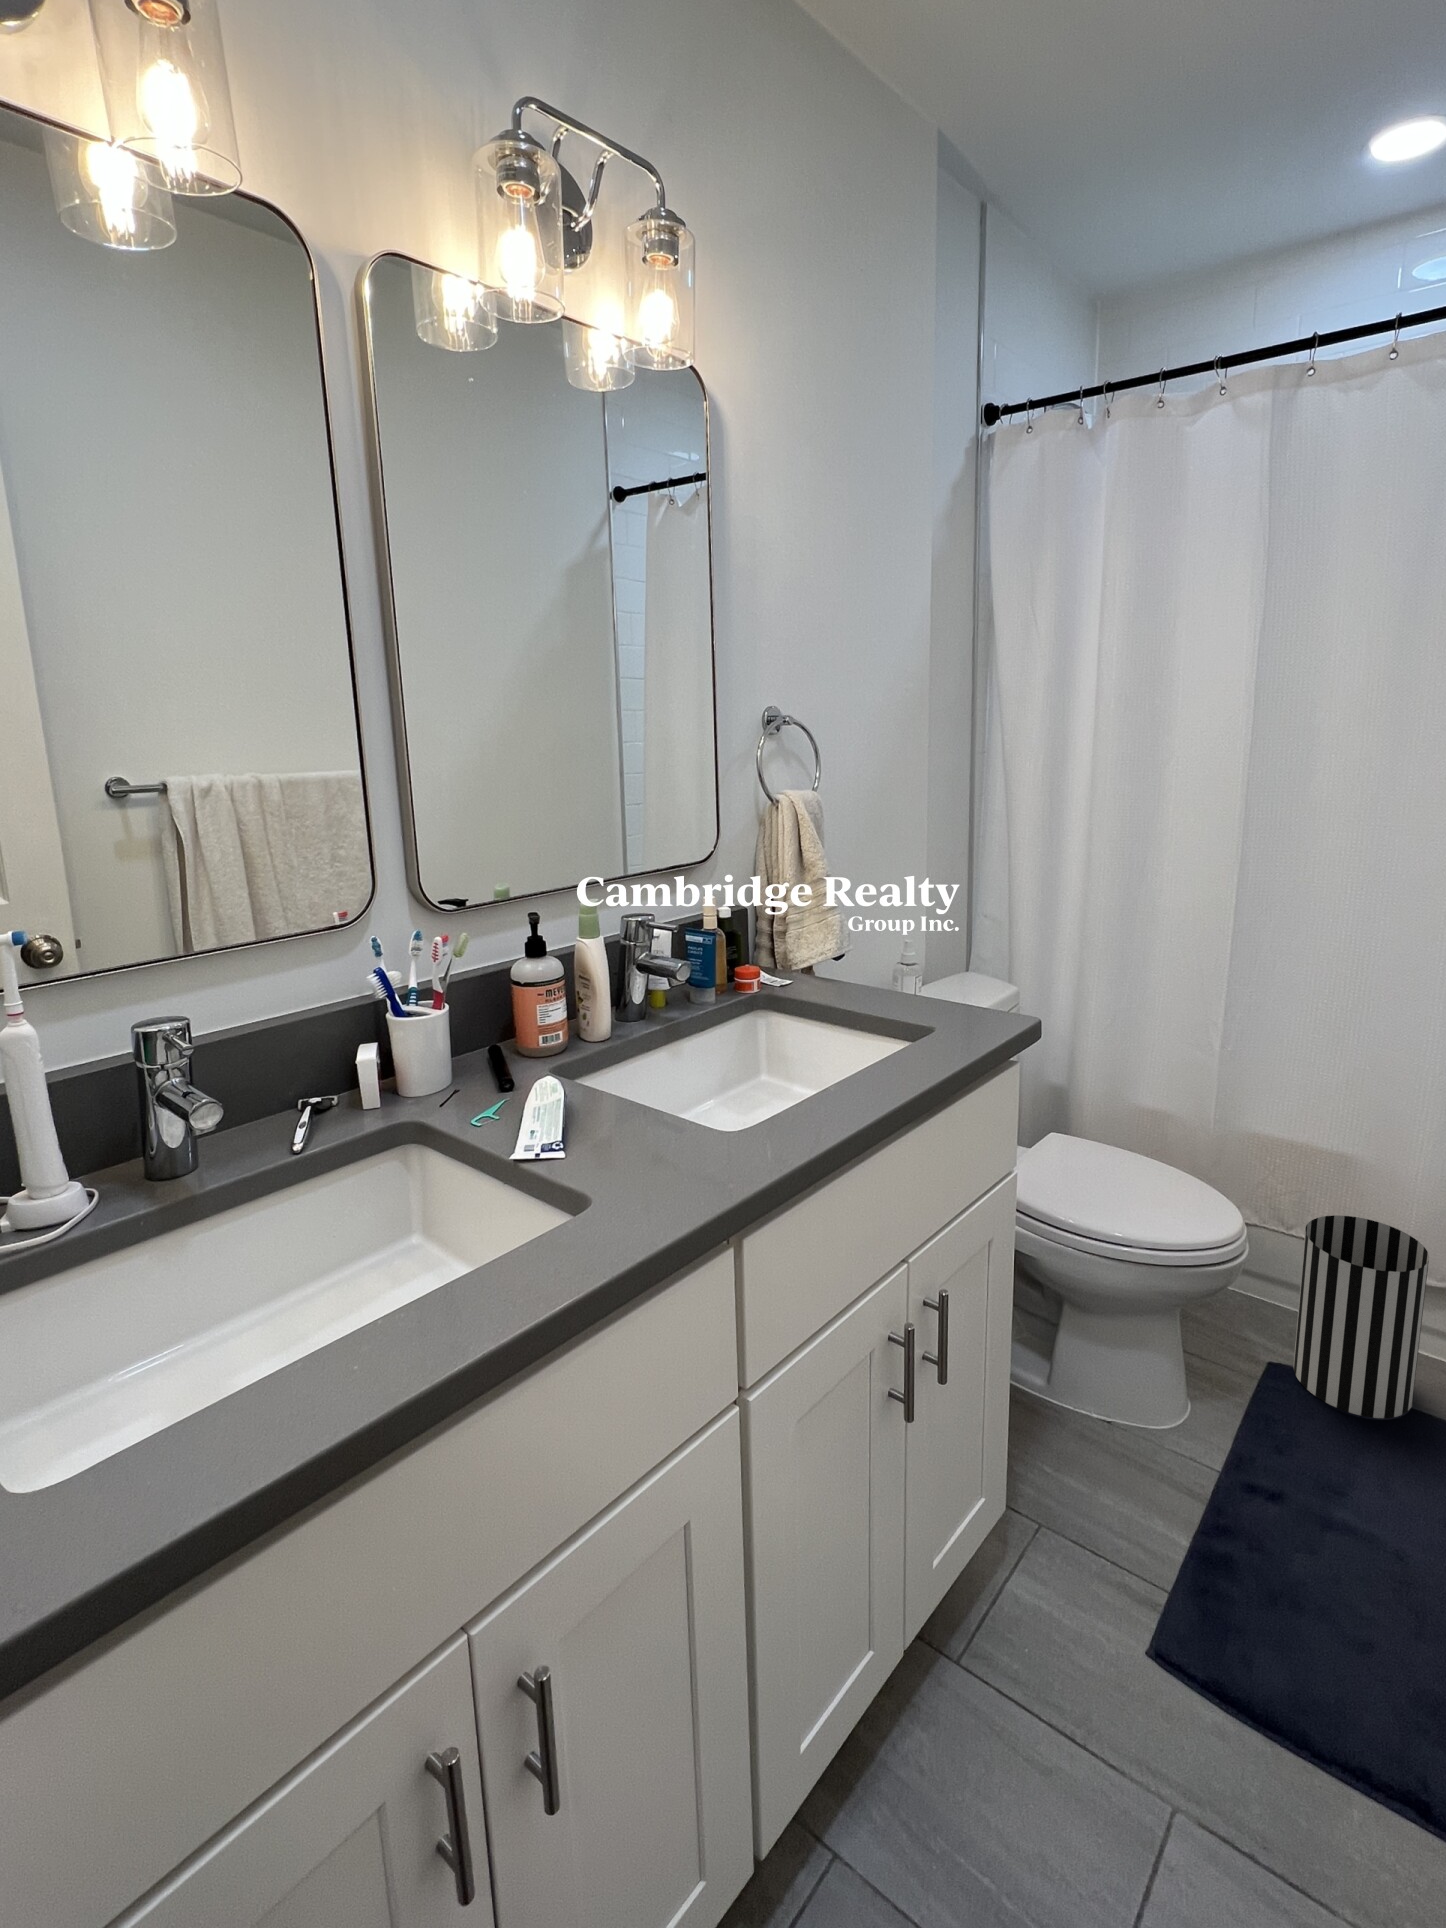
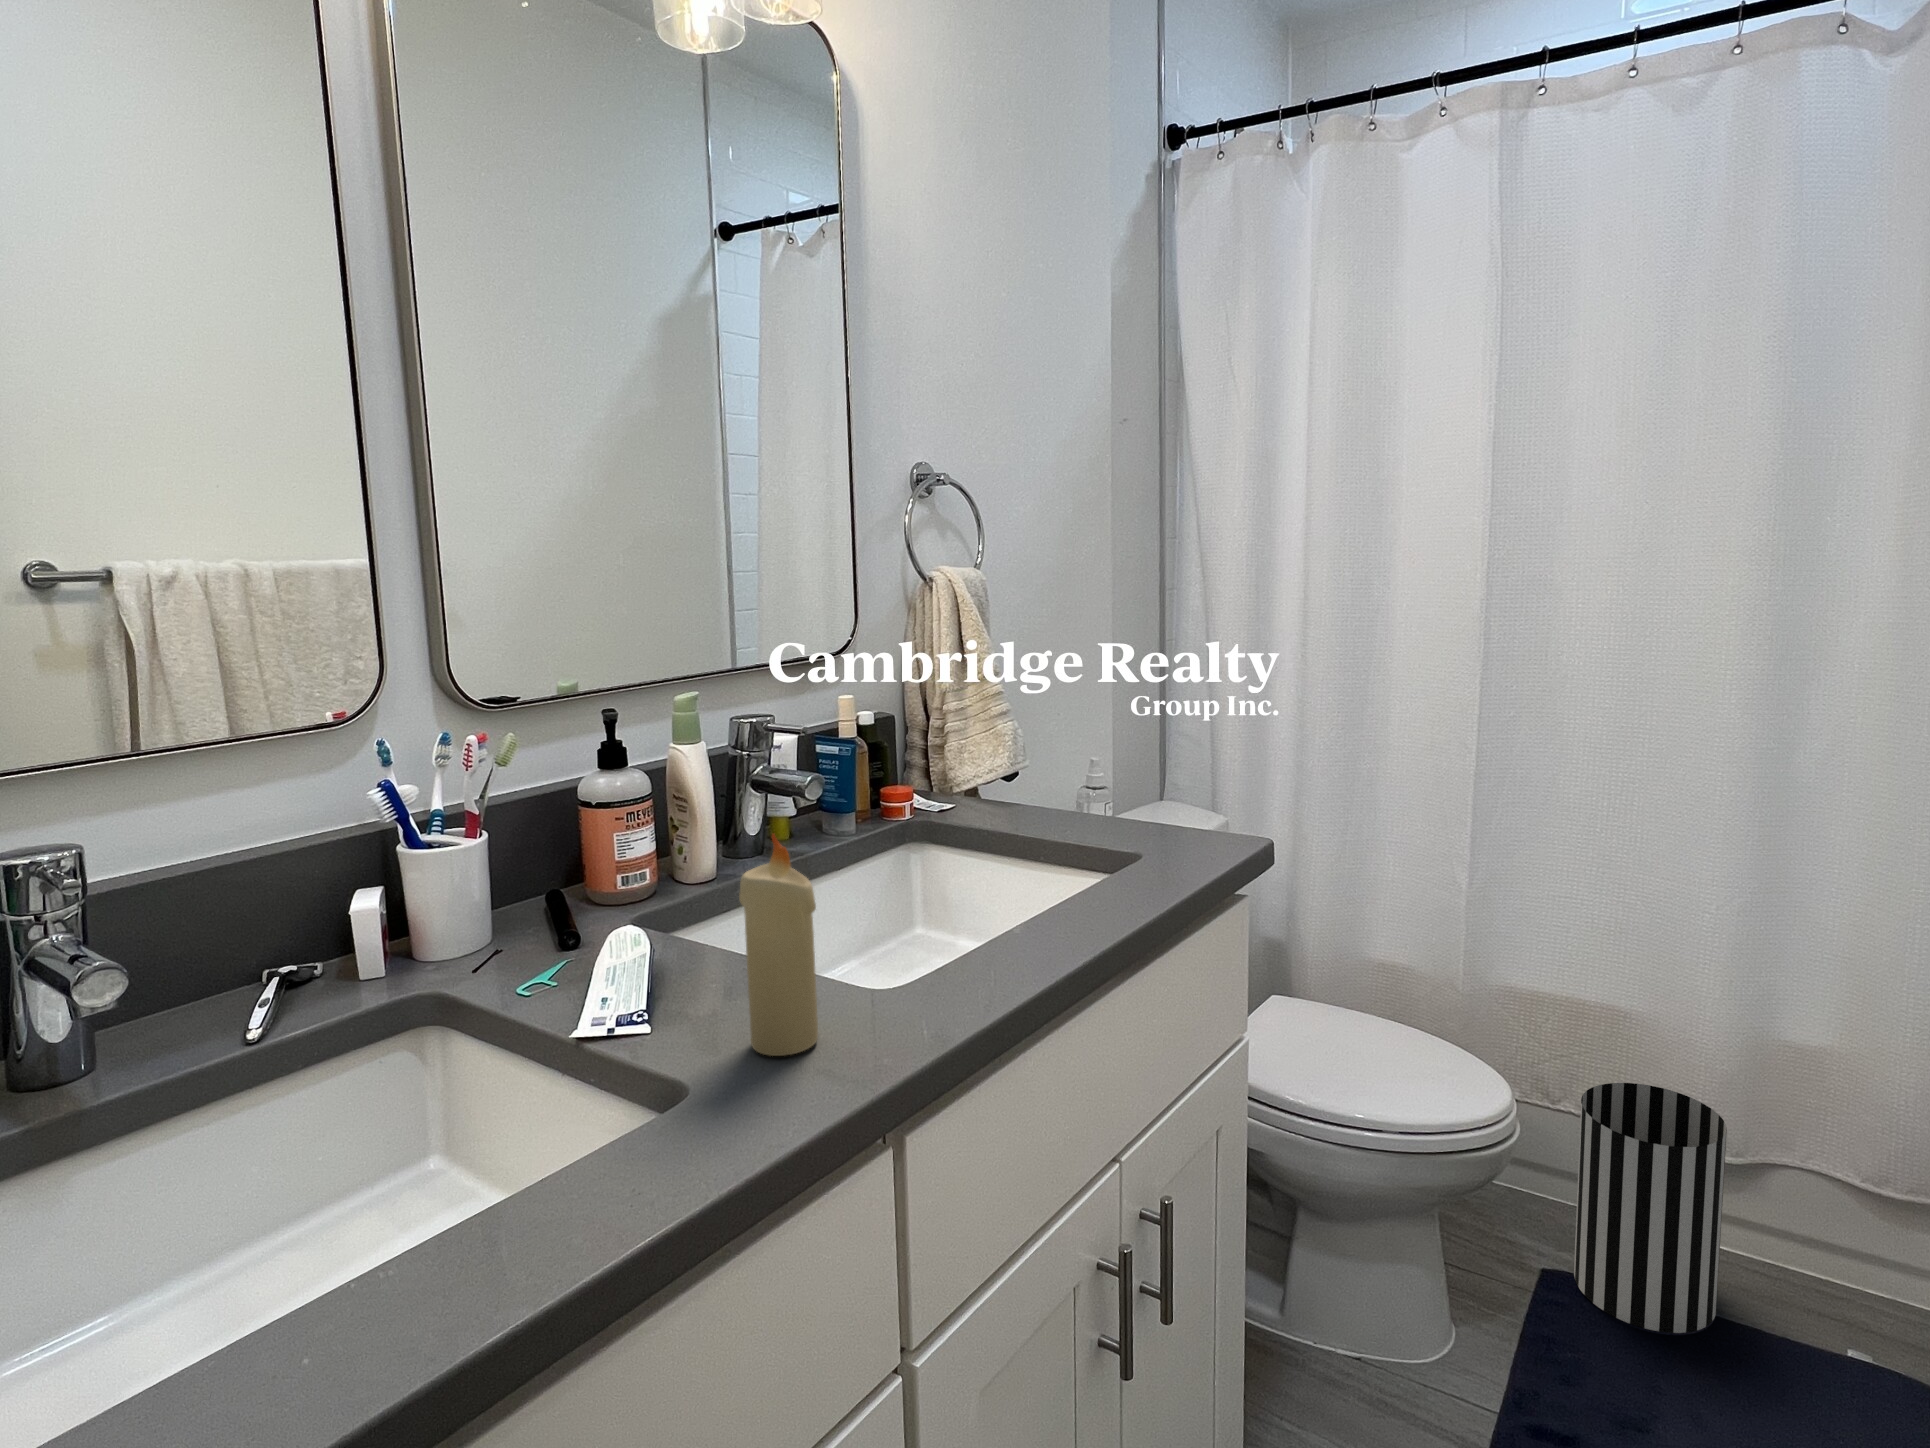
candle: none [625,1023,680,1181] -> present [739,834,818,1056]

